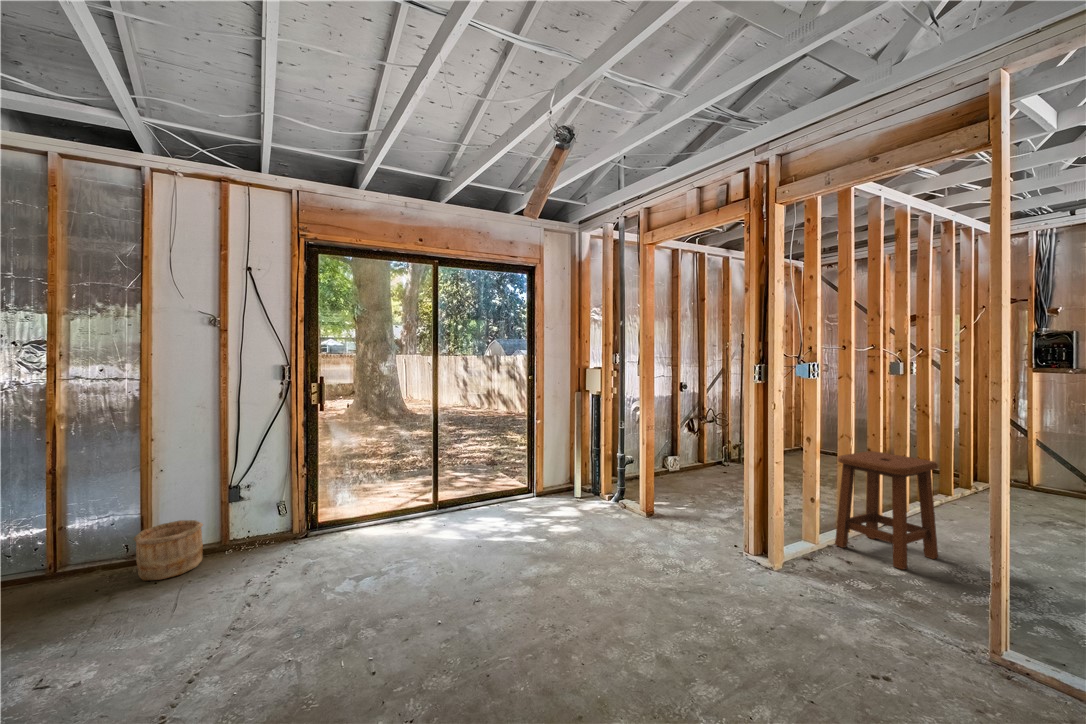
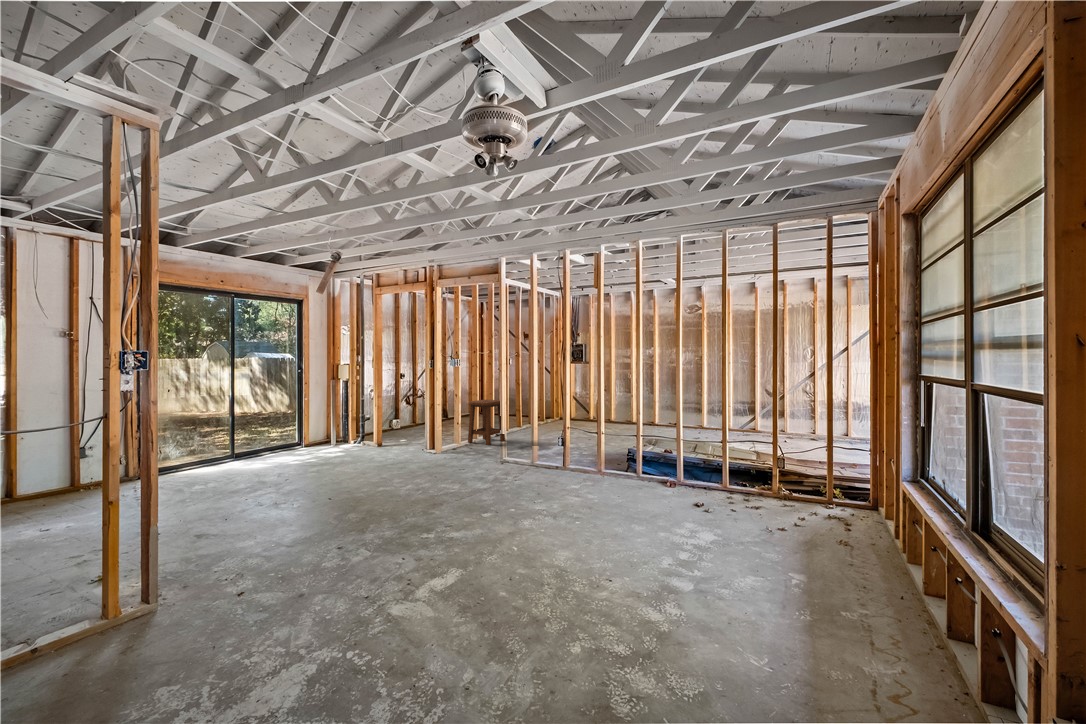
wooden bucket: present [134,520,203,581] -> none [15,469,68,506]

